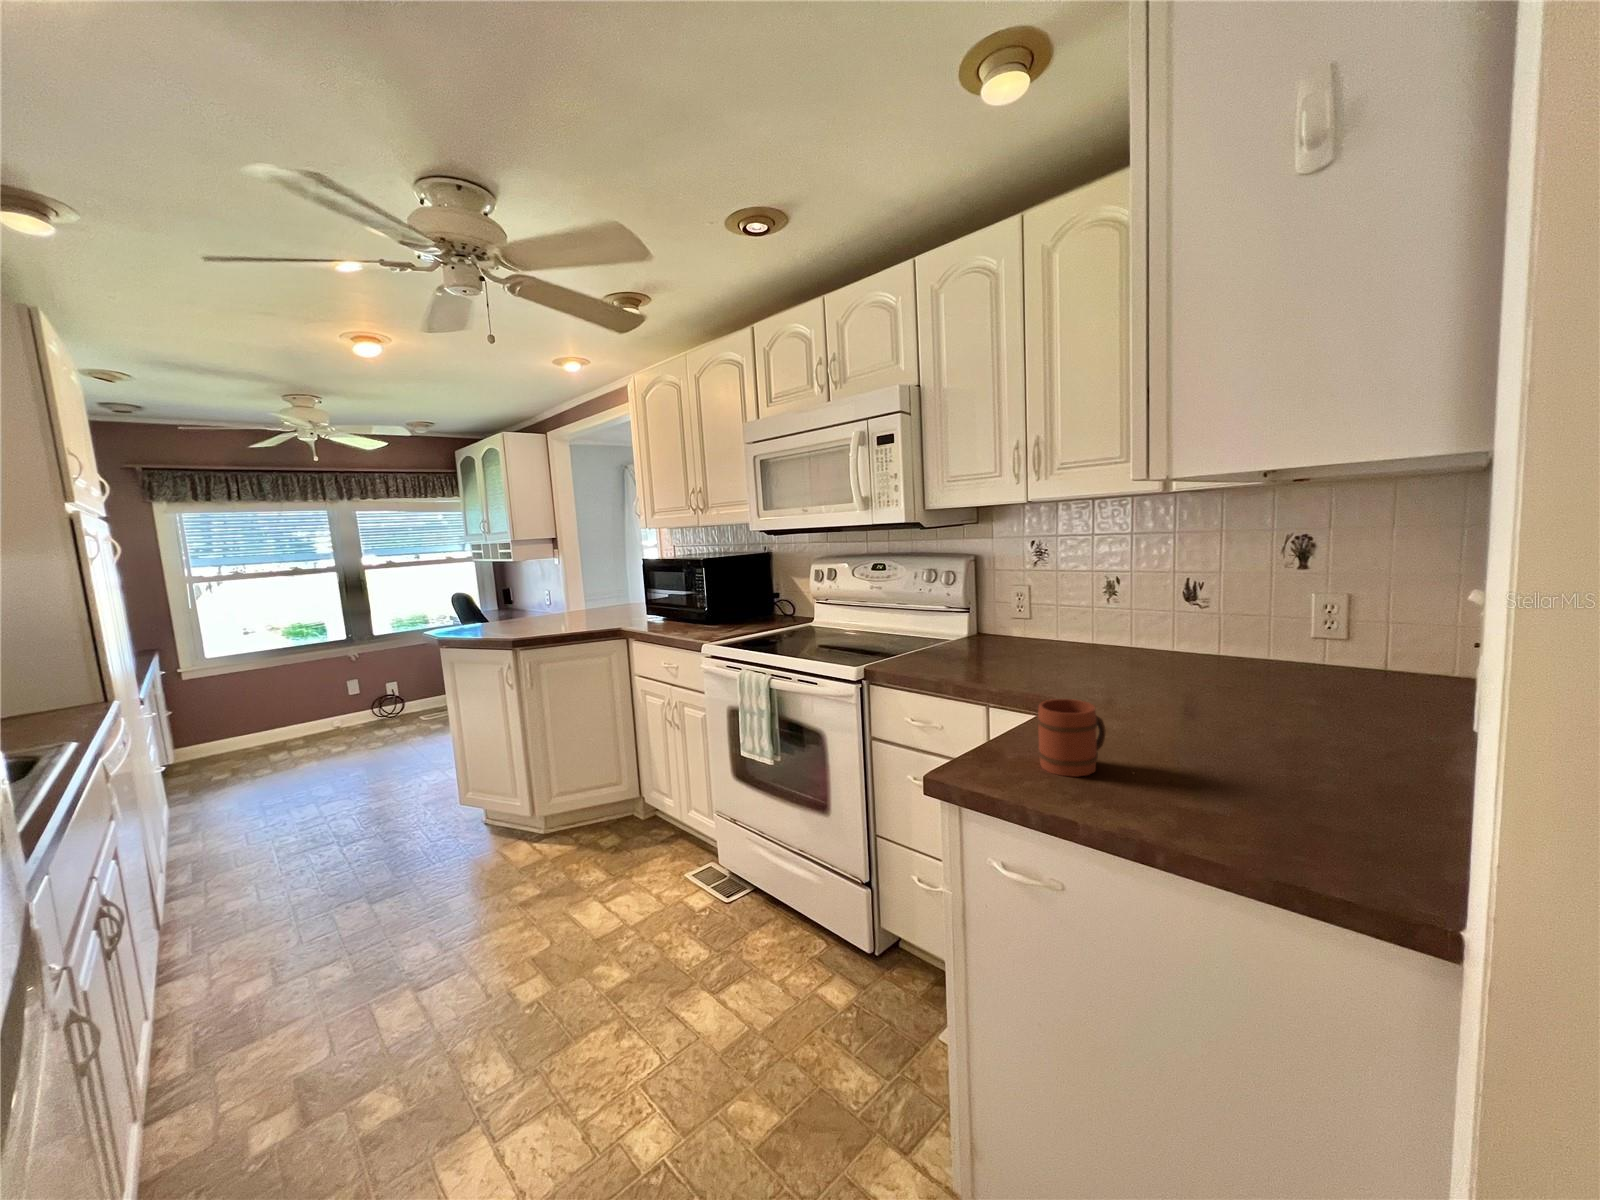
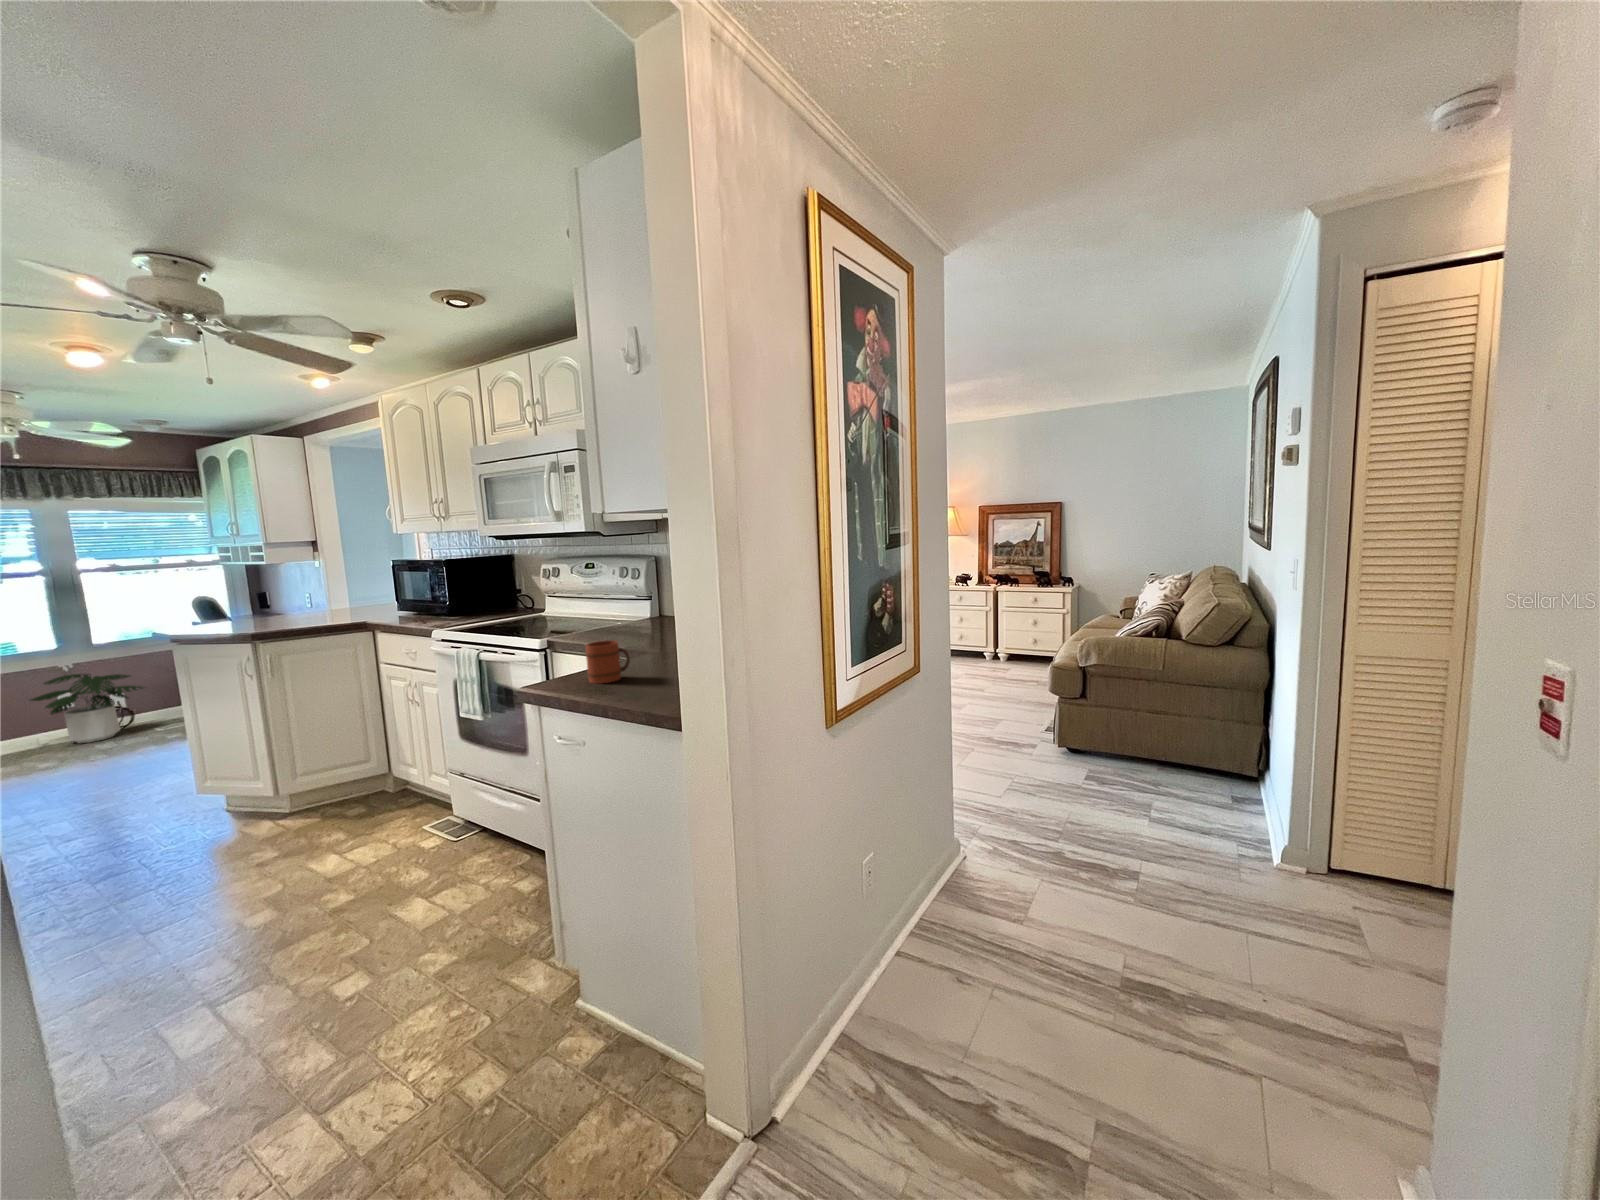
potted plant: none [325,664,415,729] -> present [31,674,143,743]

